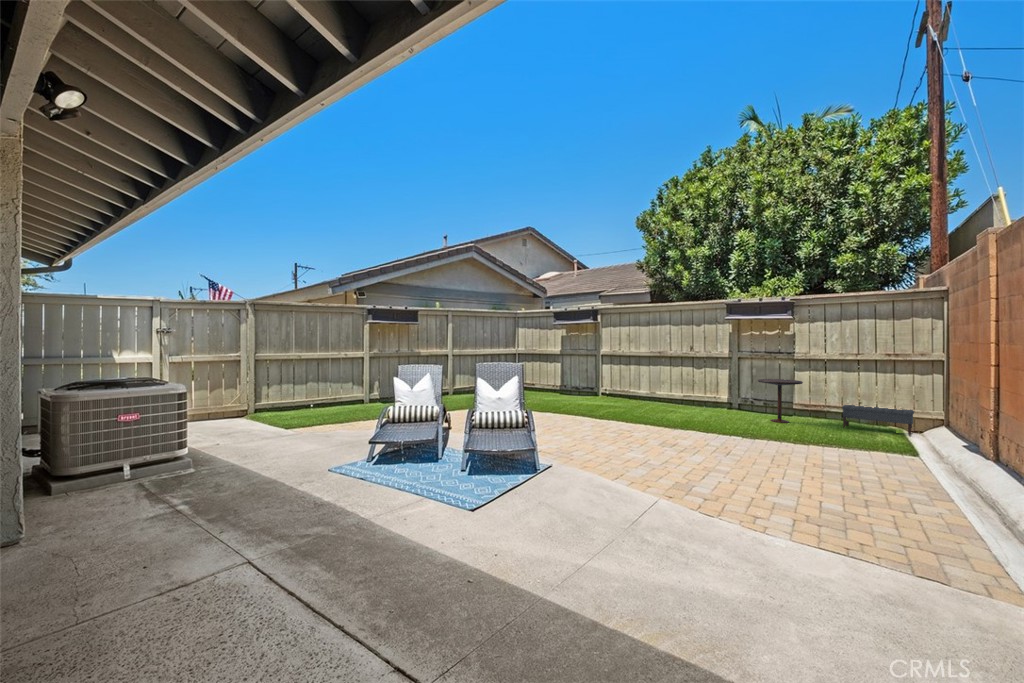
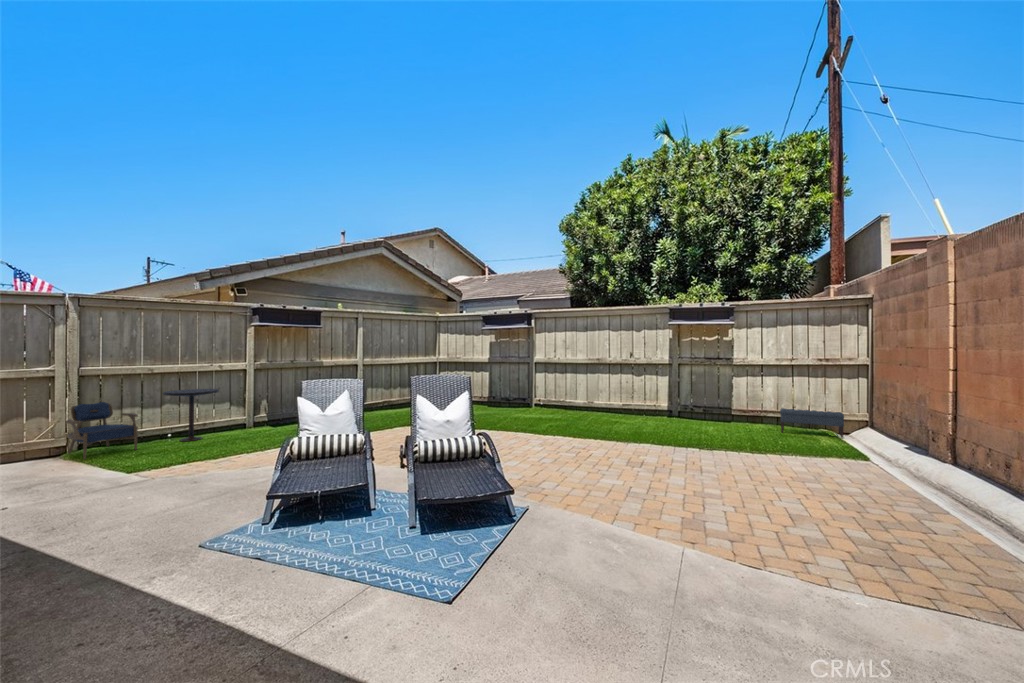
armchair: none [251,379,293,418] -> present [66,402,138,459]
pedestal table: present [758,379,803,423] -> present [163,389,219,442]

